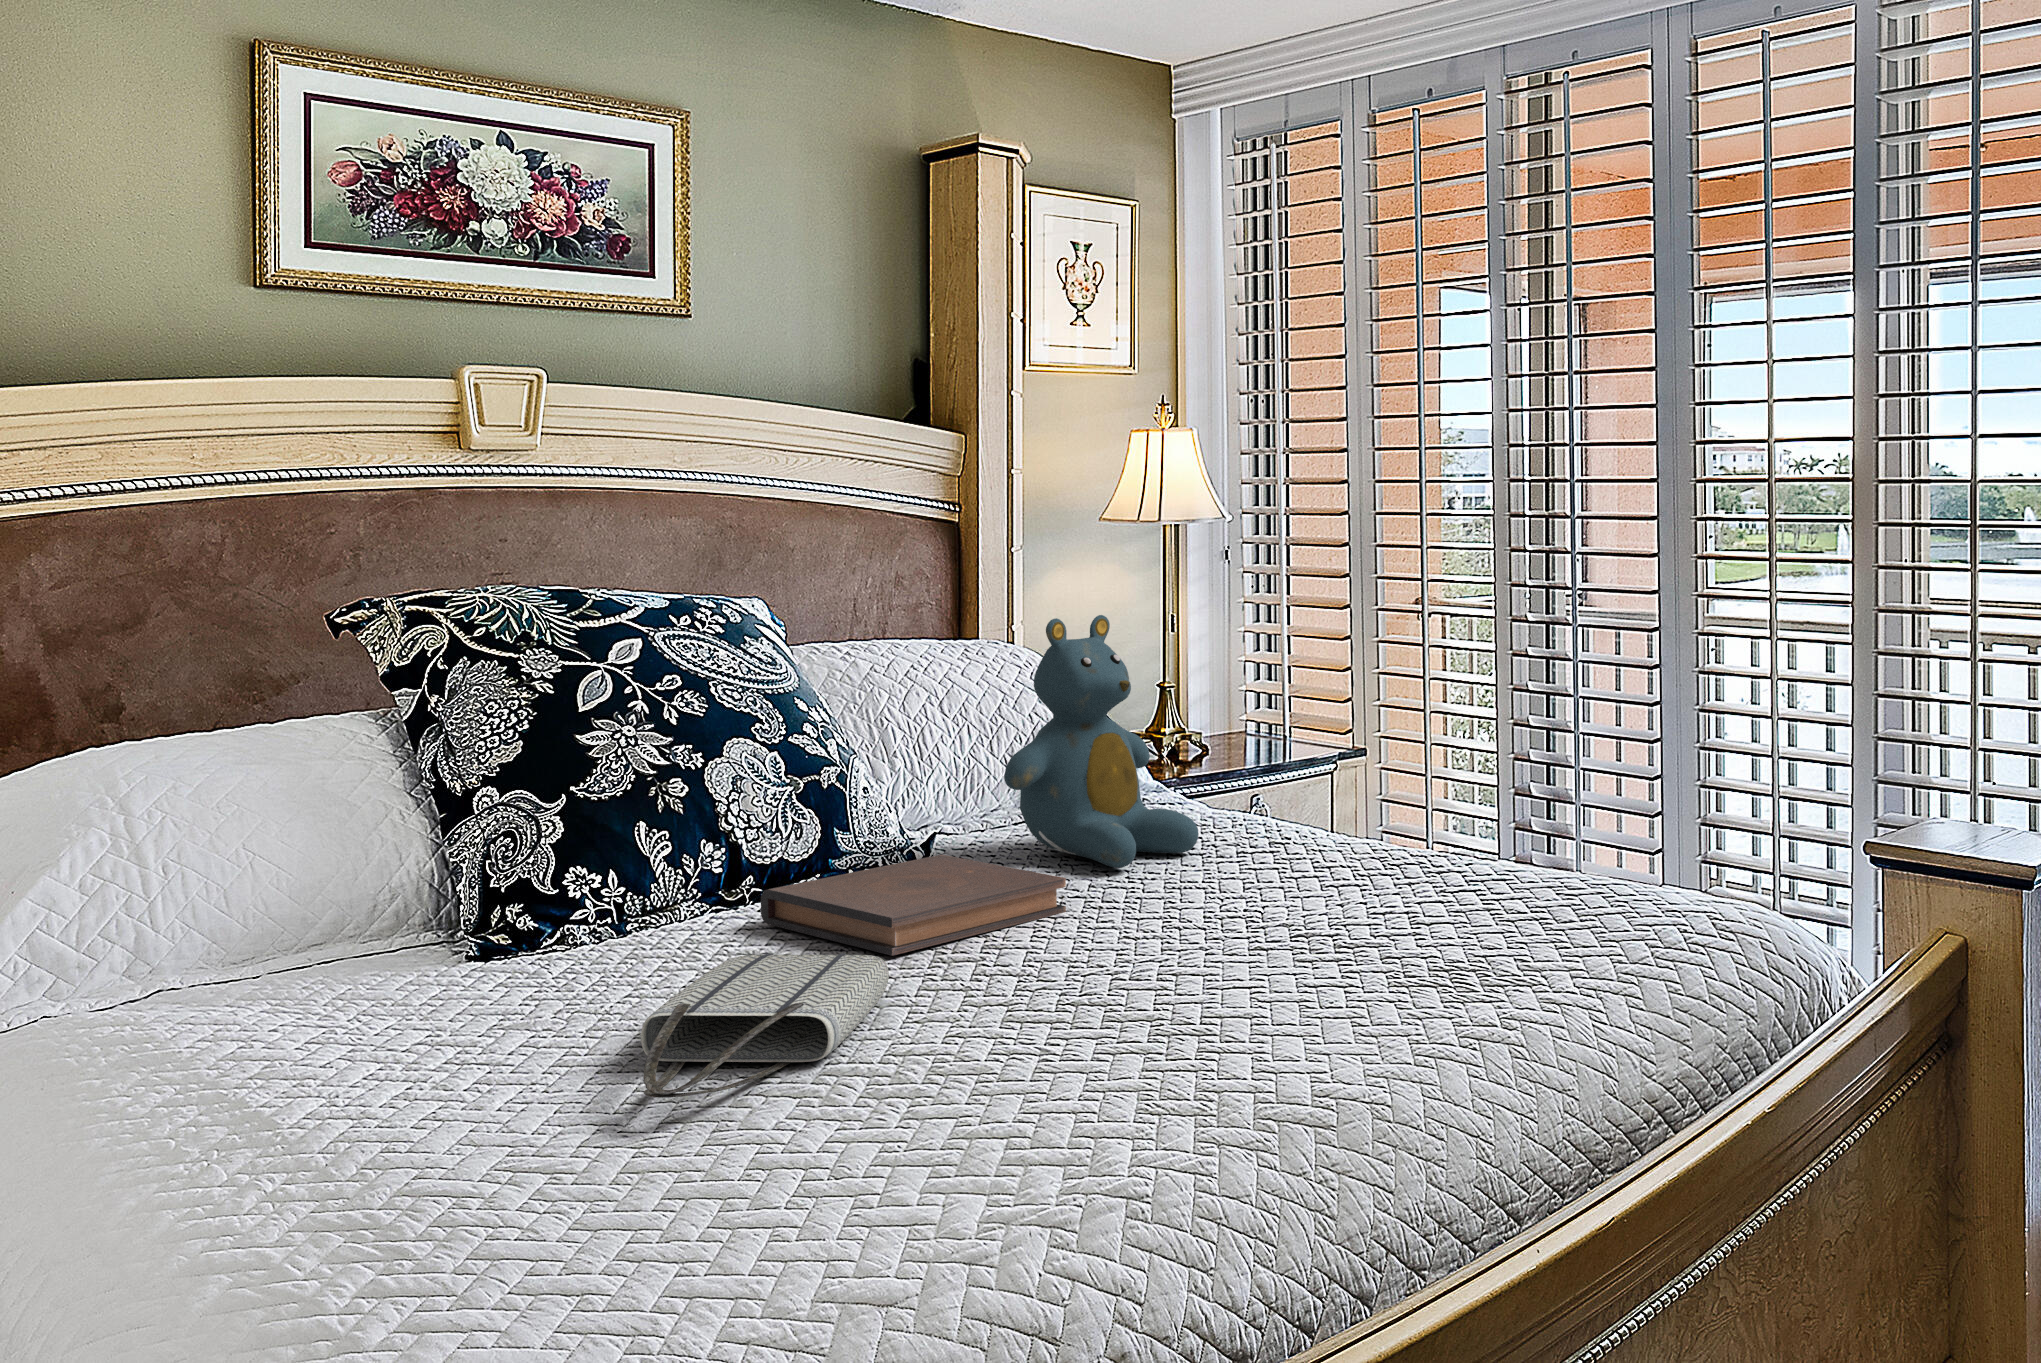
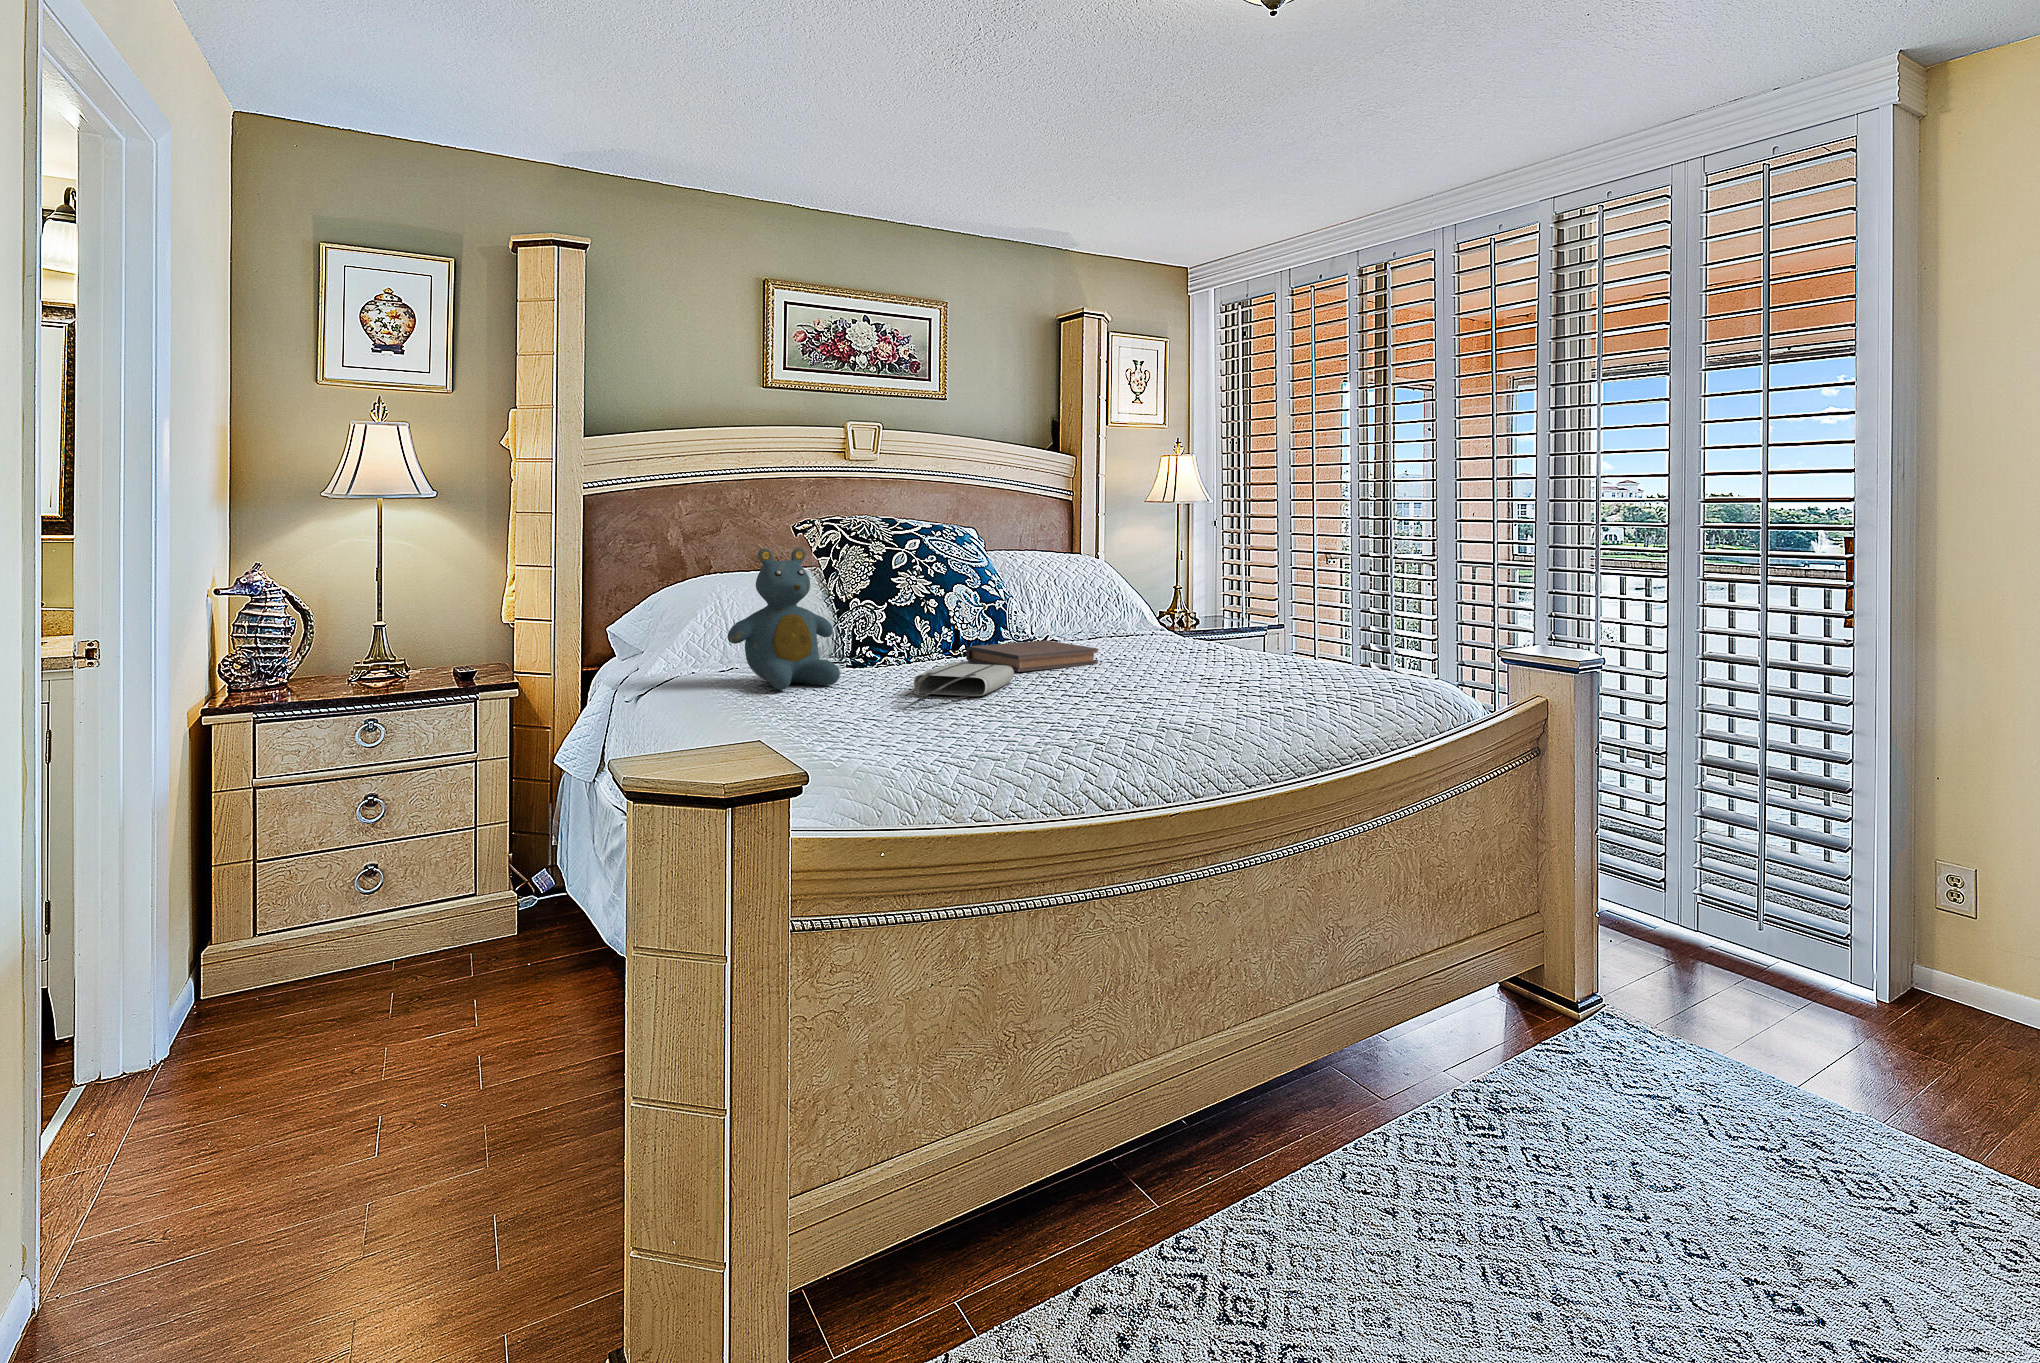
teddy bear: present [1004,615,1198,868] -> present [727,548,840,690]

